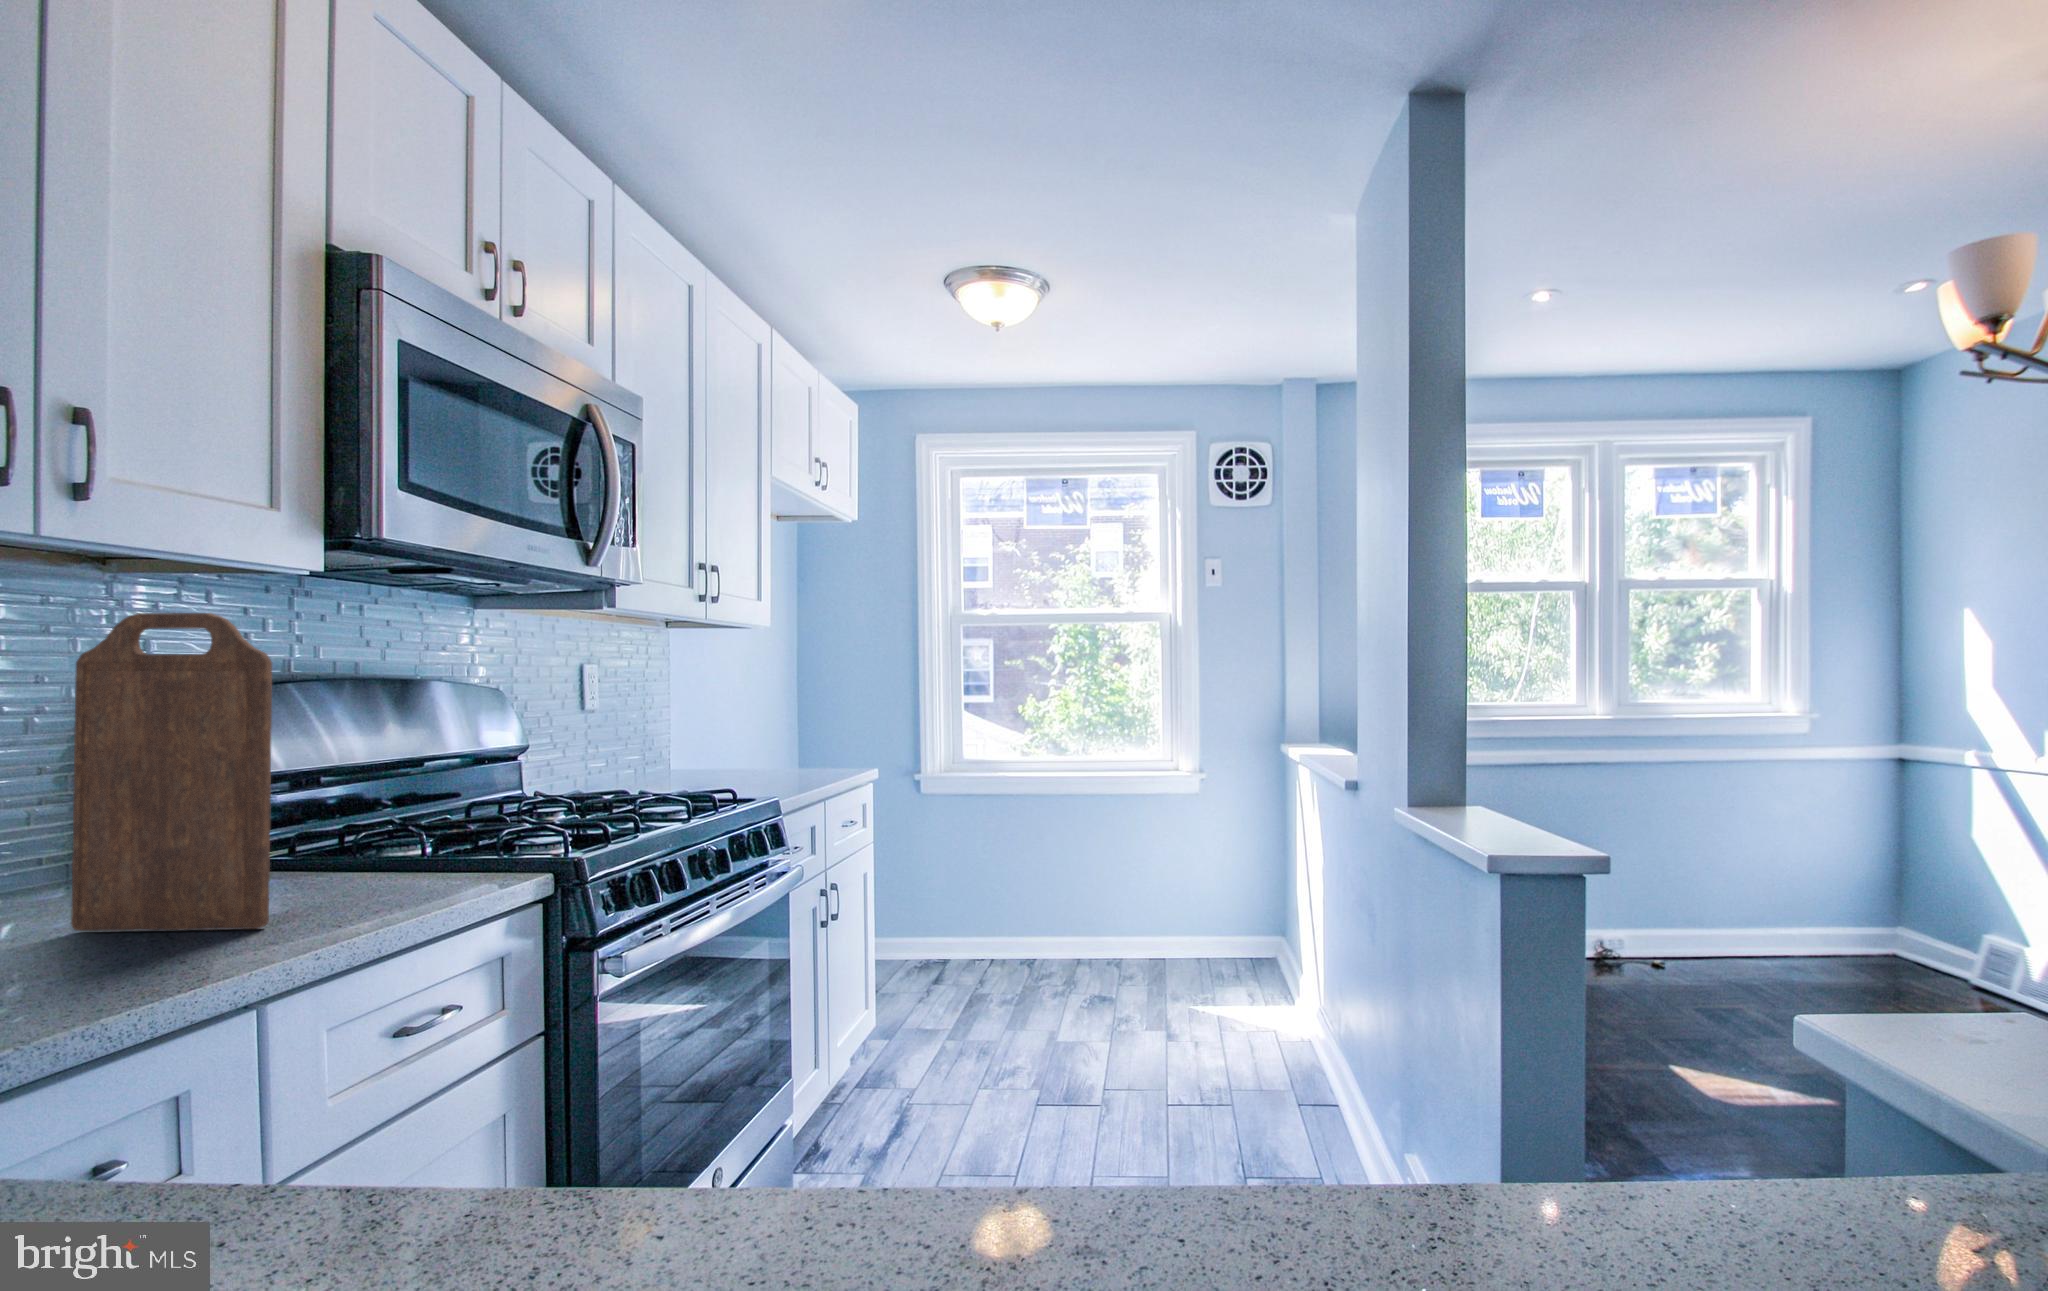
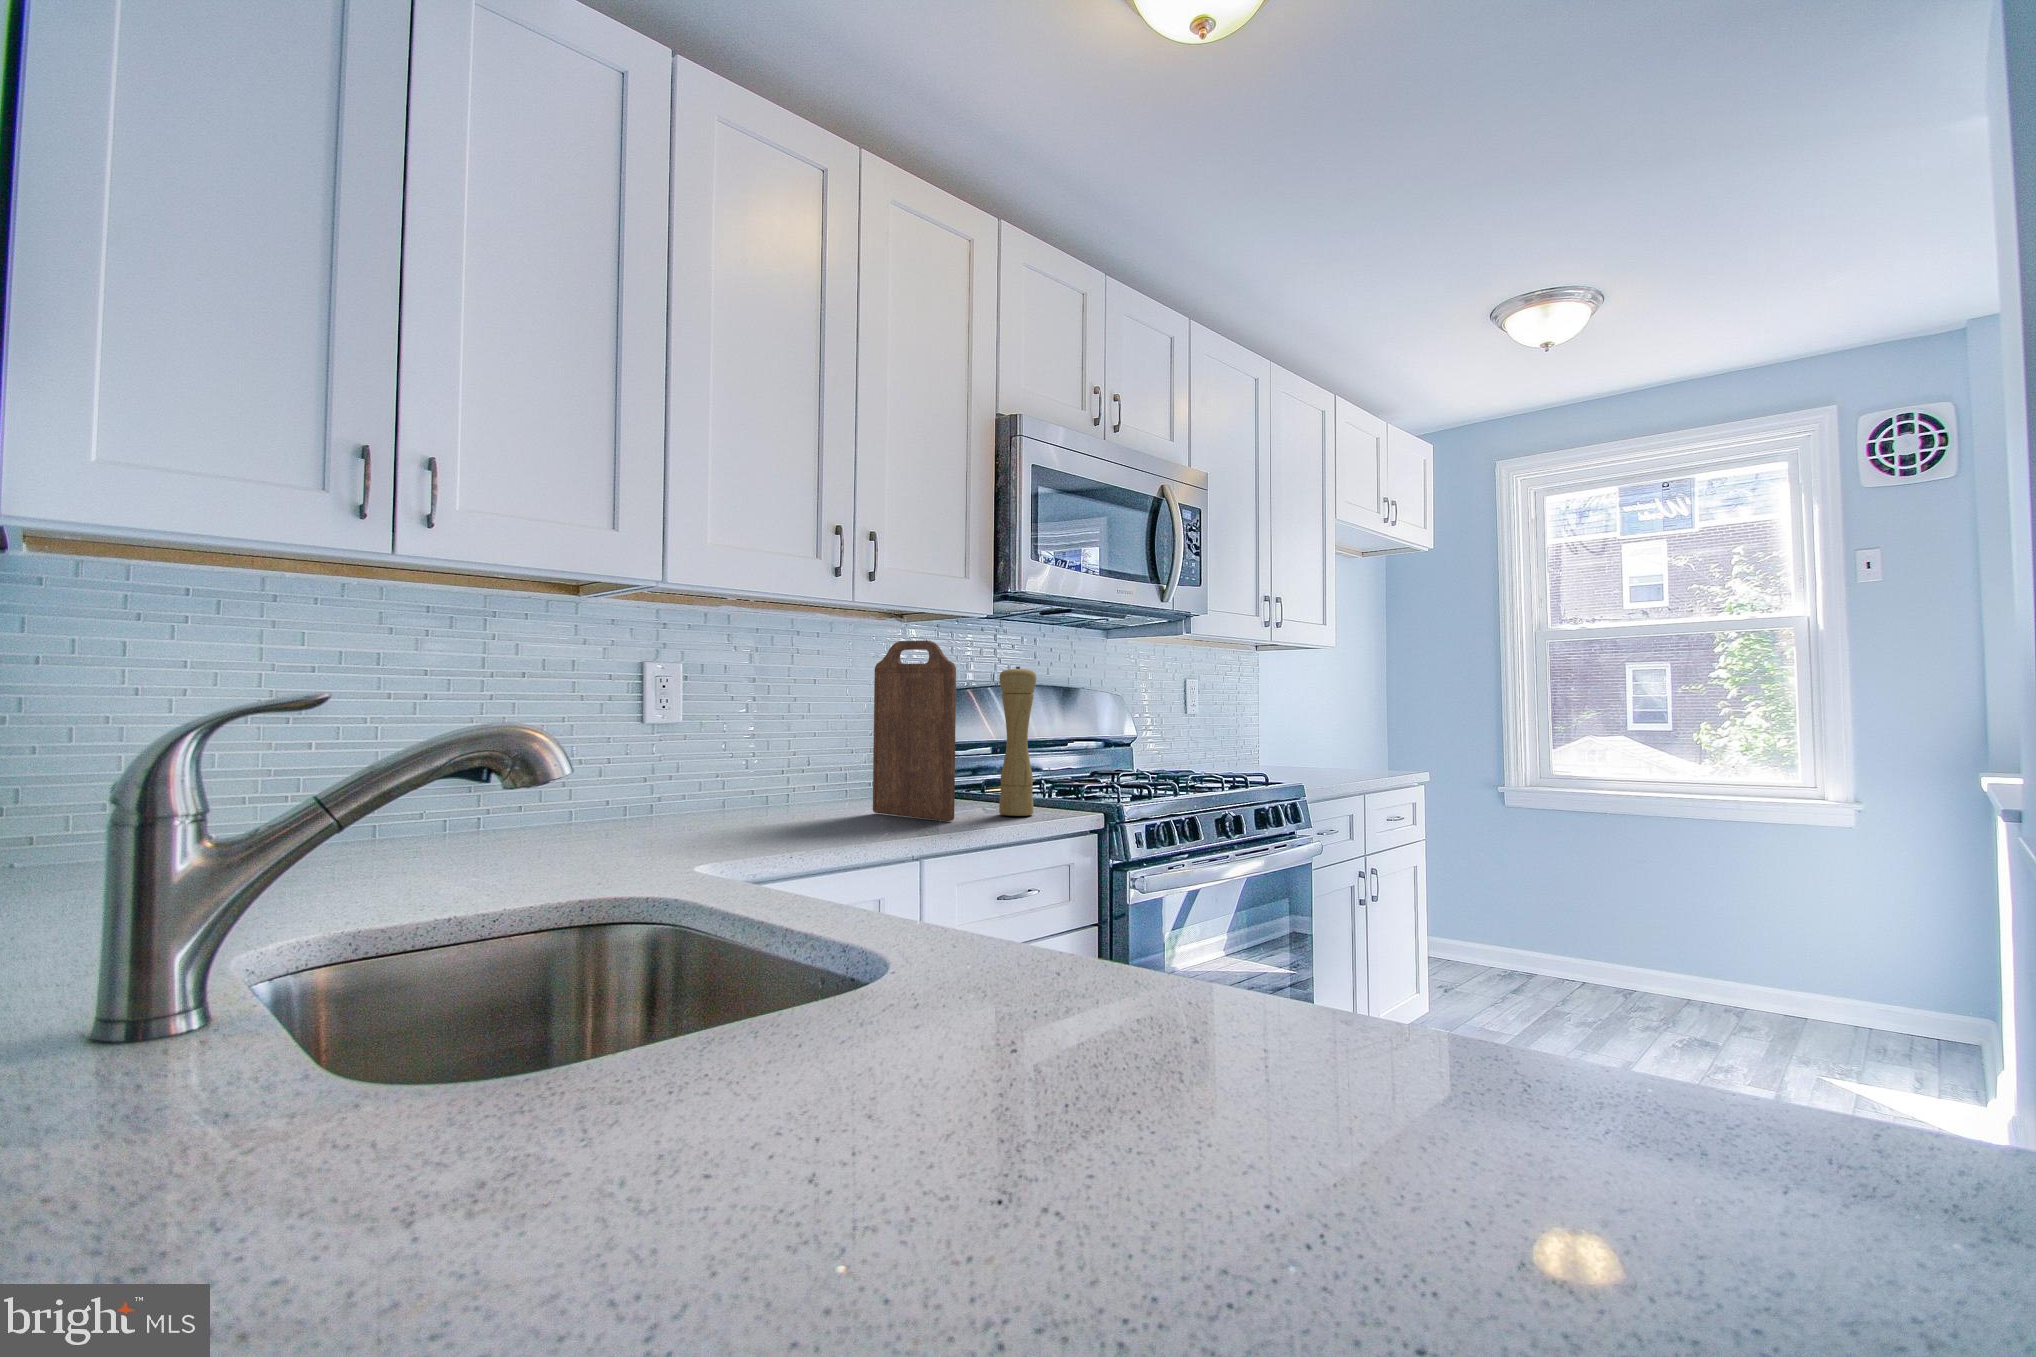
pepper mill: none [352,657,421,901] -> present [999,666,1036,816]

